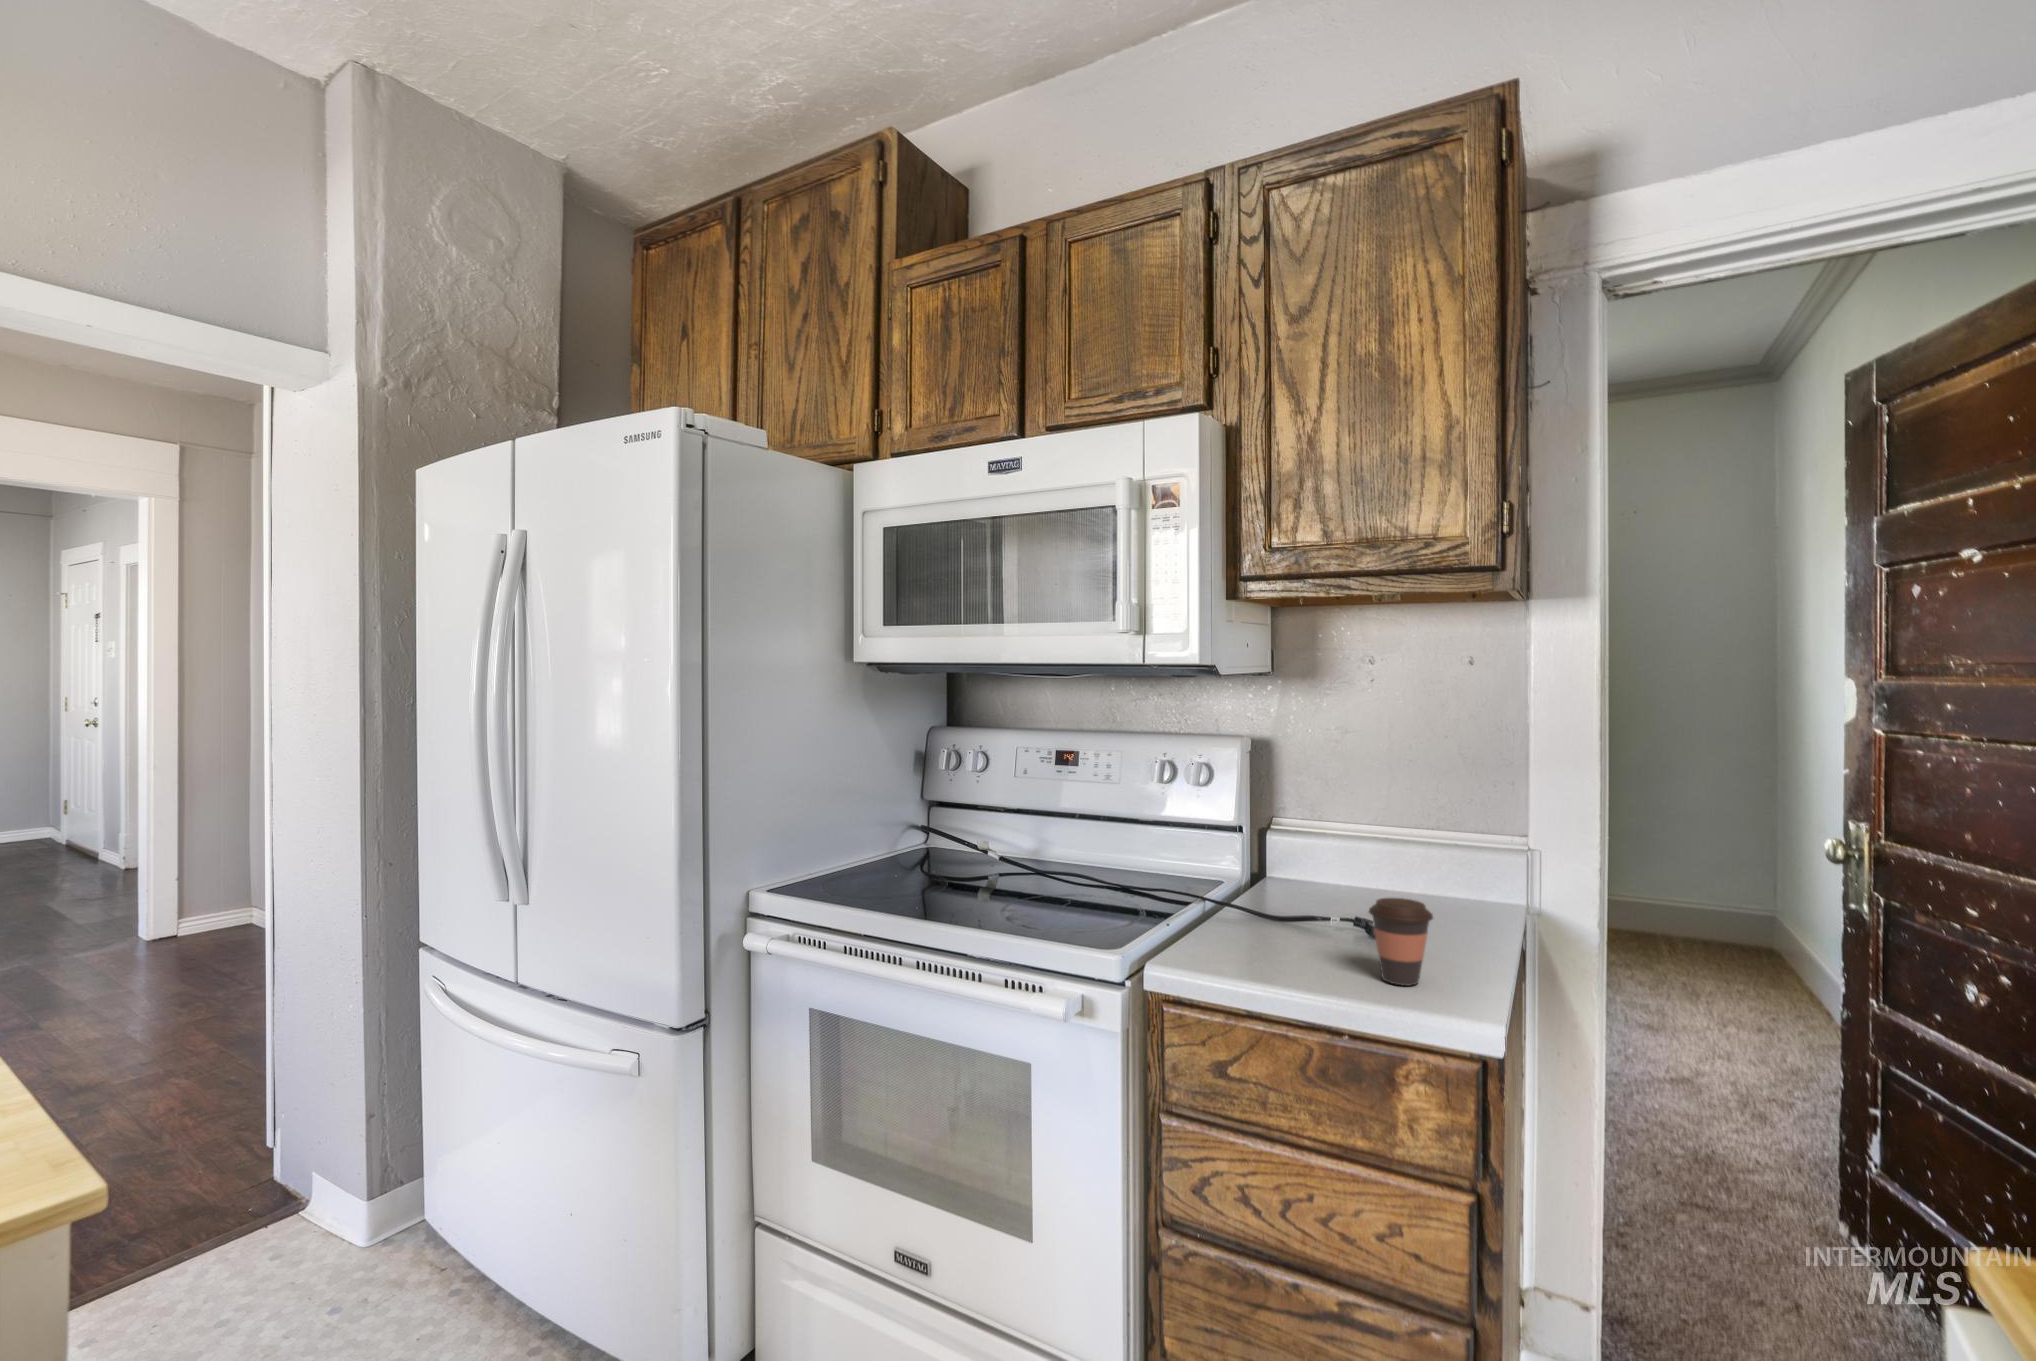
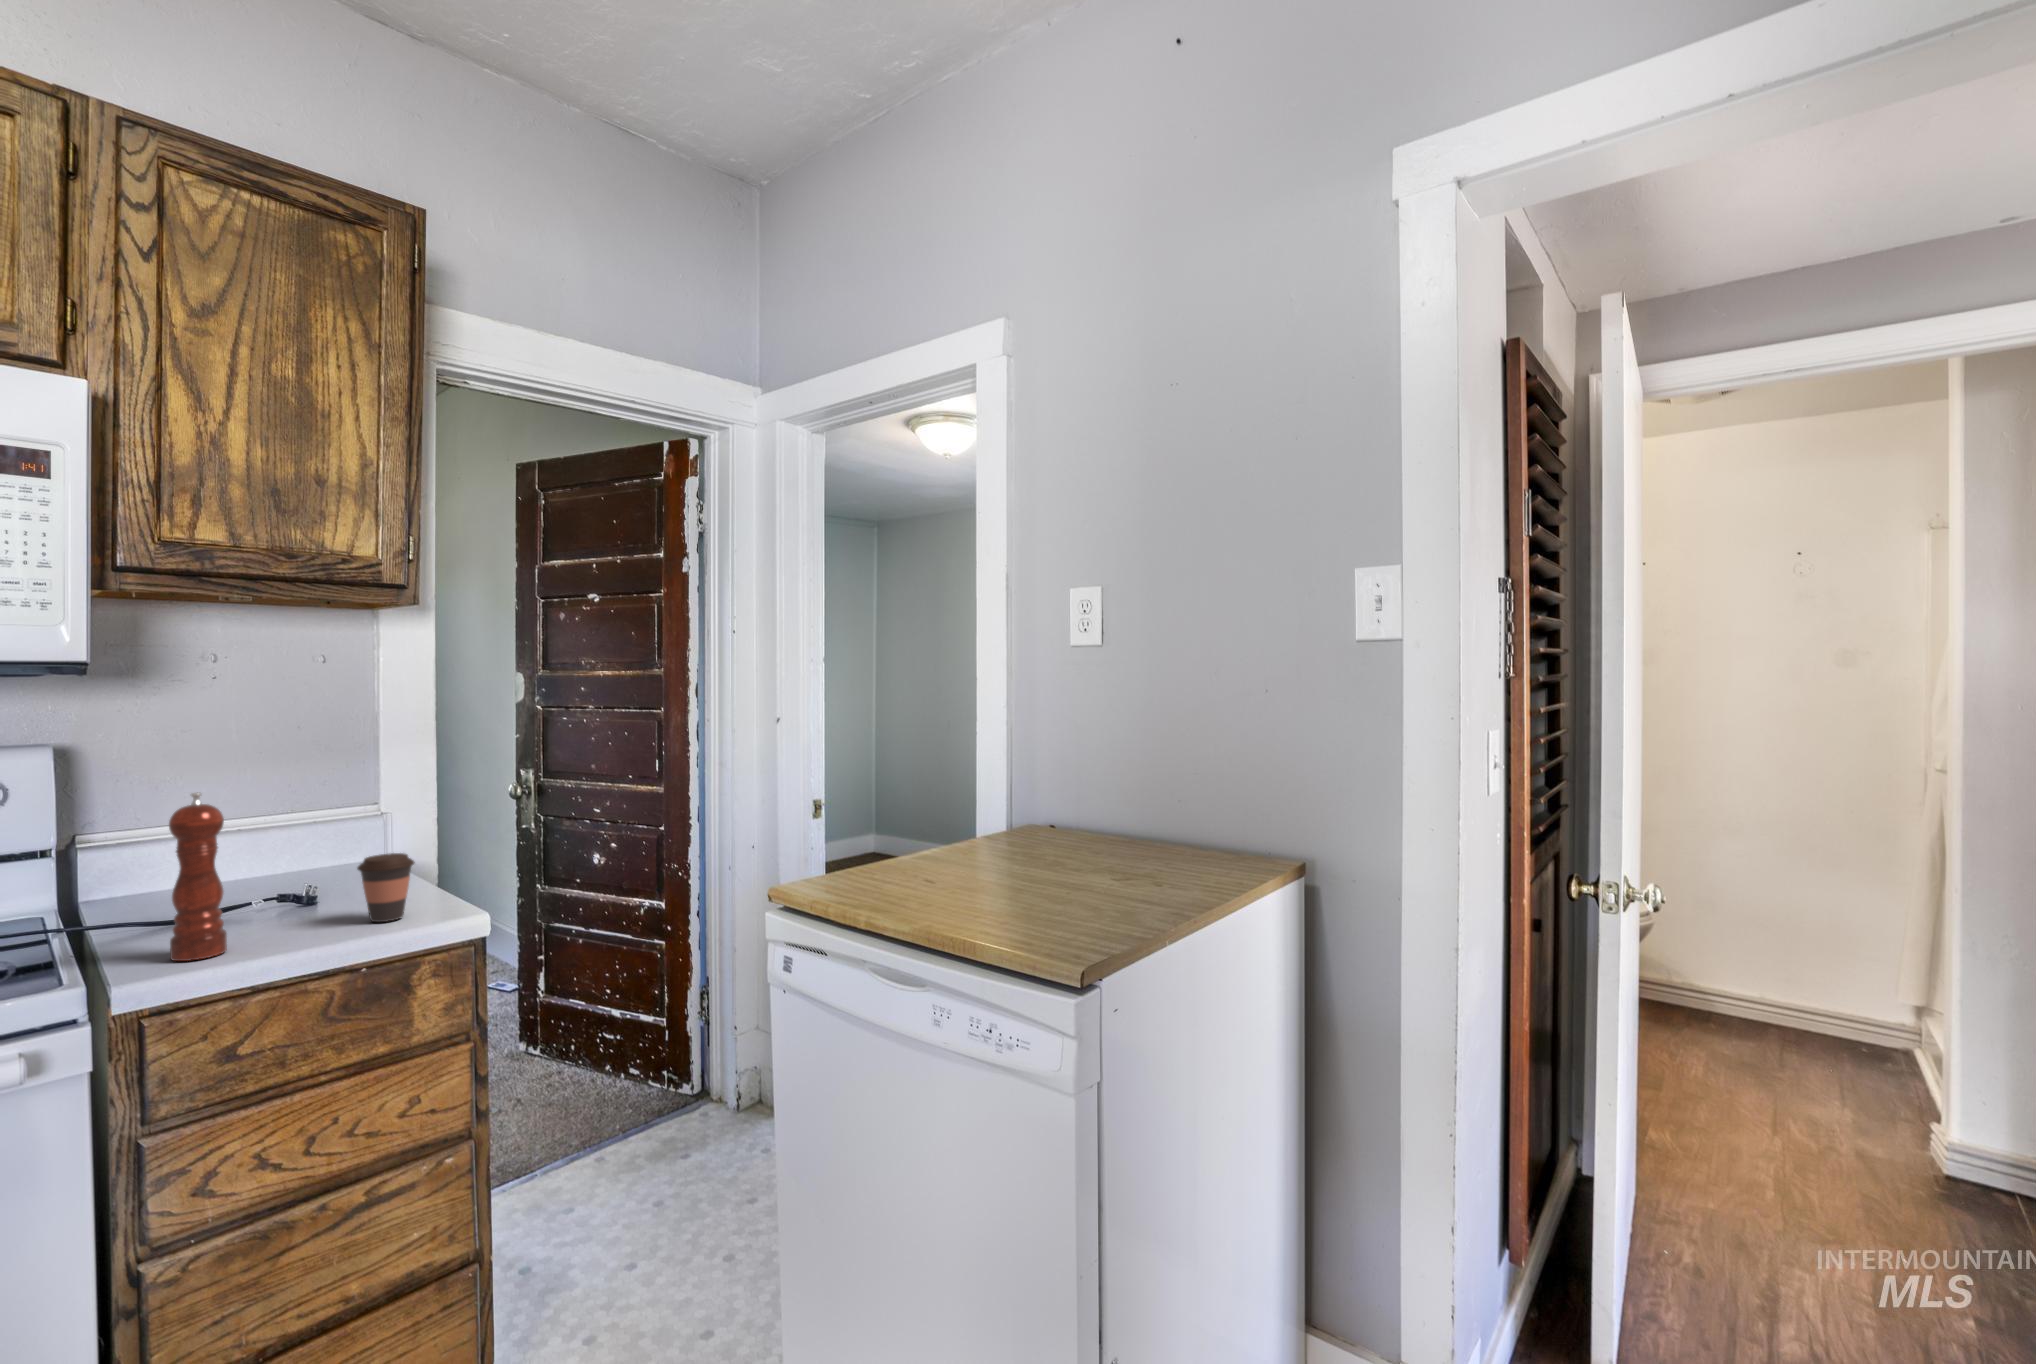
pepper mill: none [1201,793,1245,962] -> present [169,793,227,961]

